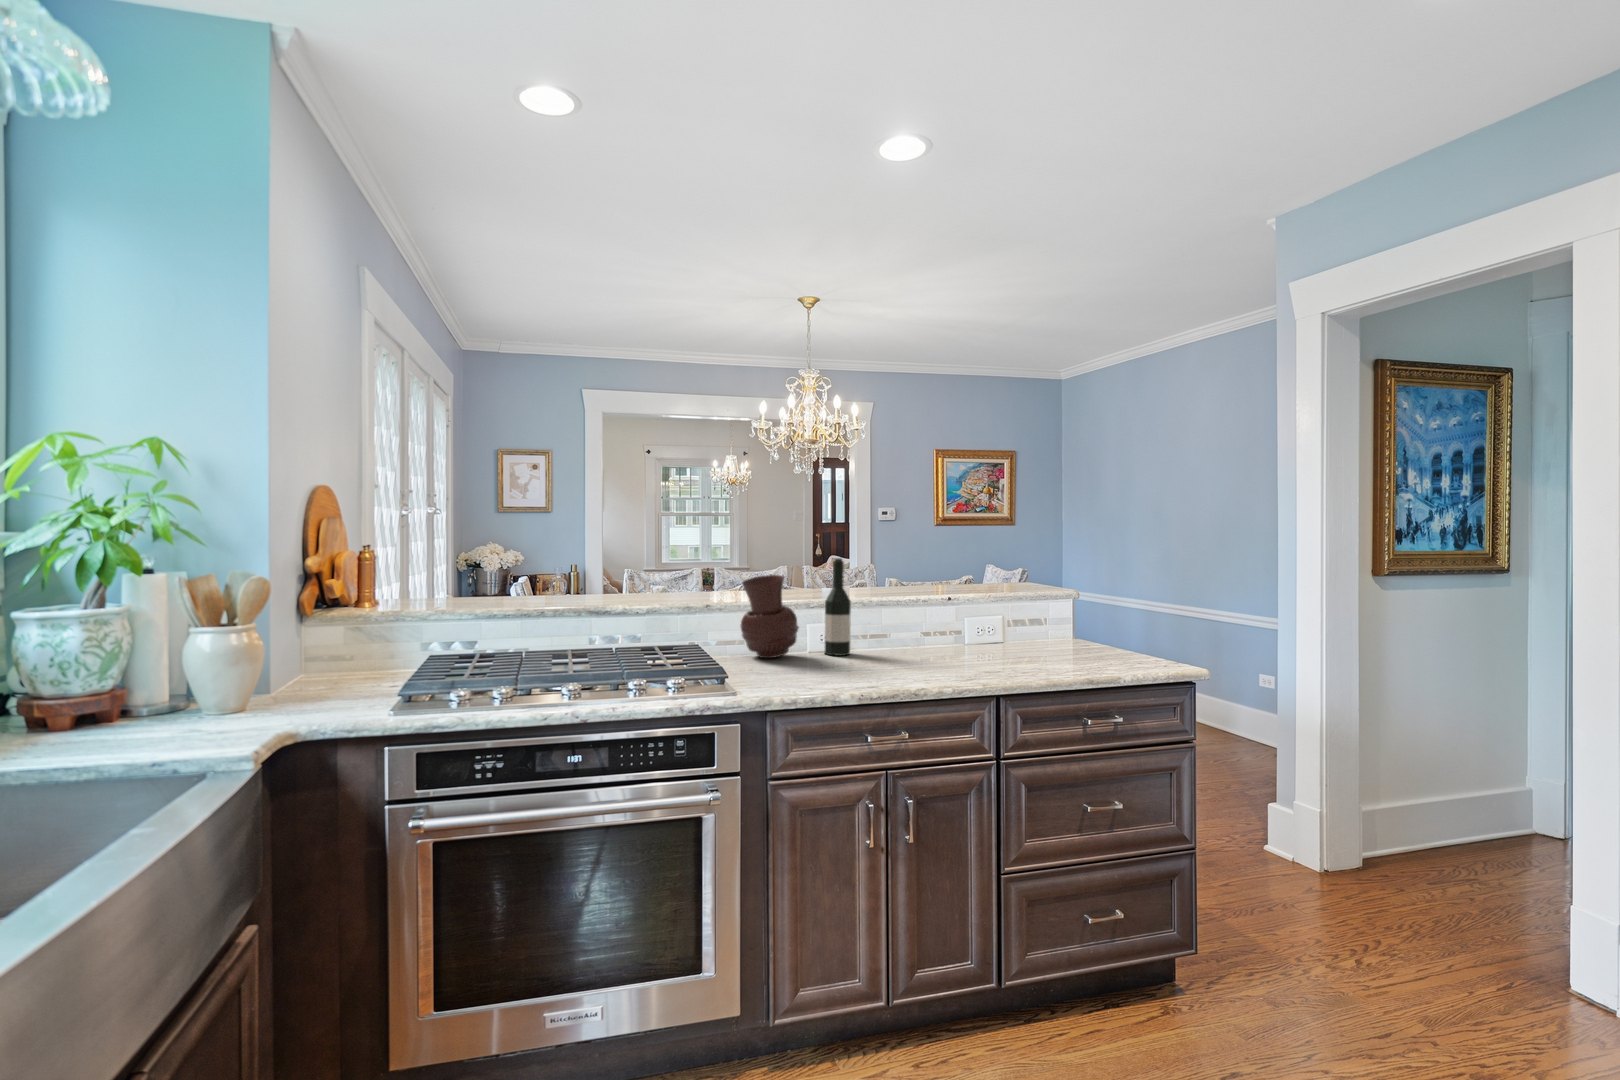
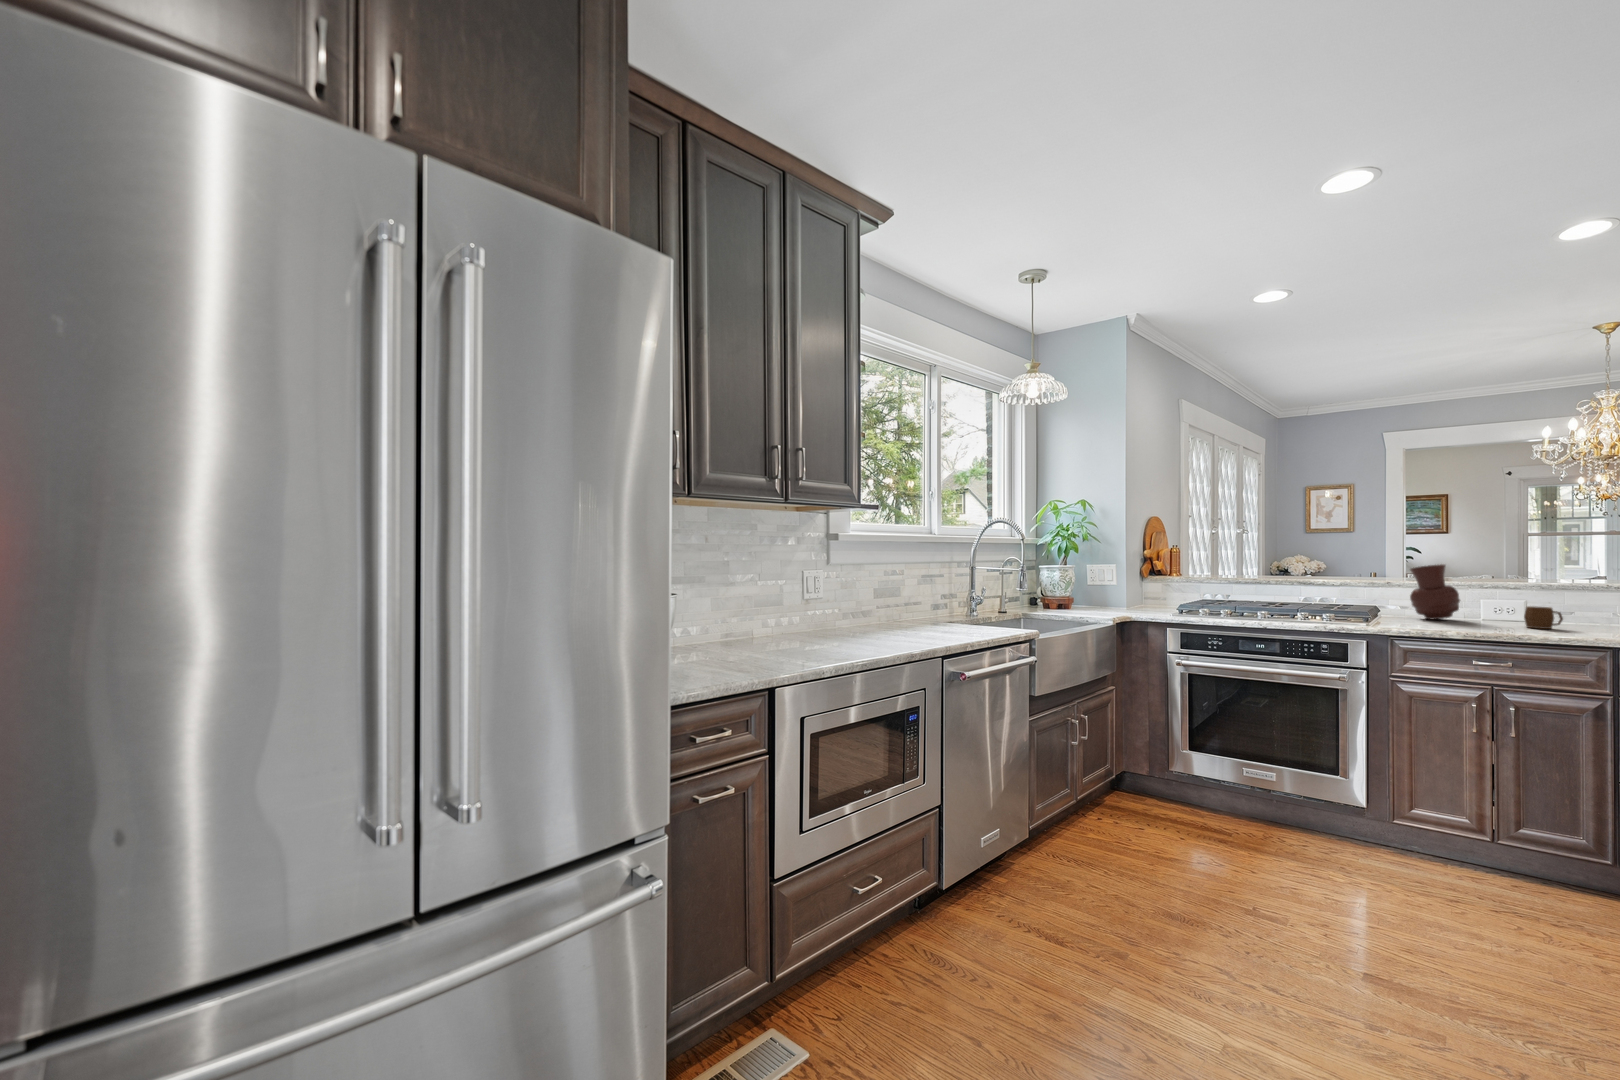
wine bottle: present [825,558,851,655] -> none [1489,554,1515,623]
mug: none [872,631,908,663] -> present [1524,606,1563,629]

